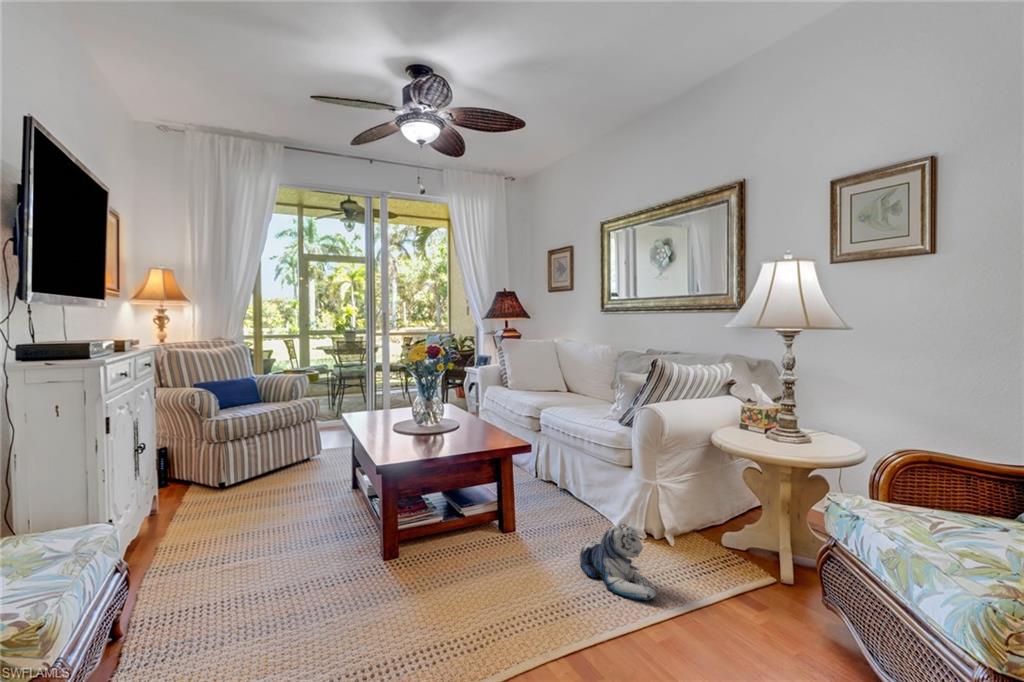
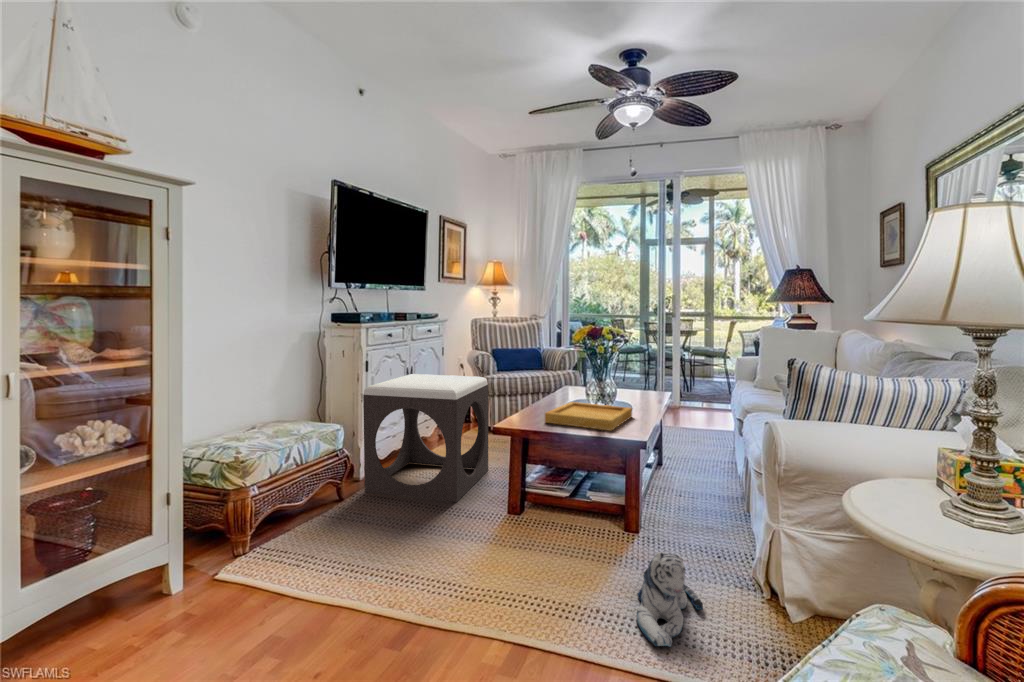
footstool: none [141,413,310,615] -> present [363,374,488,502]
tray: none [400,420,480,449] -> present [545,402,632,431]

